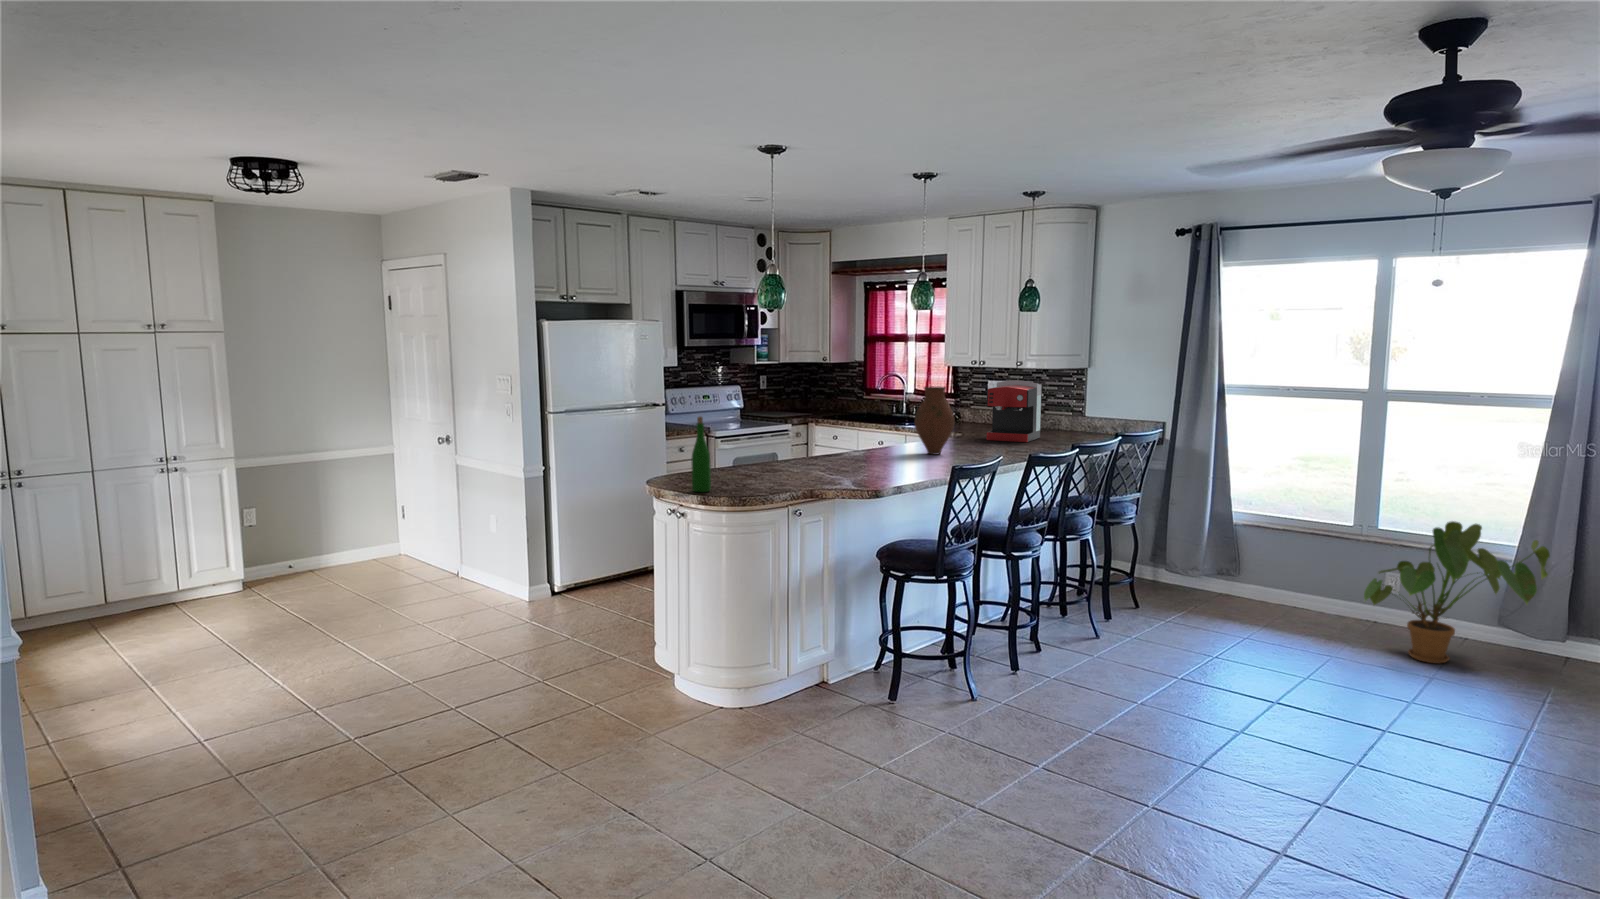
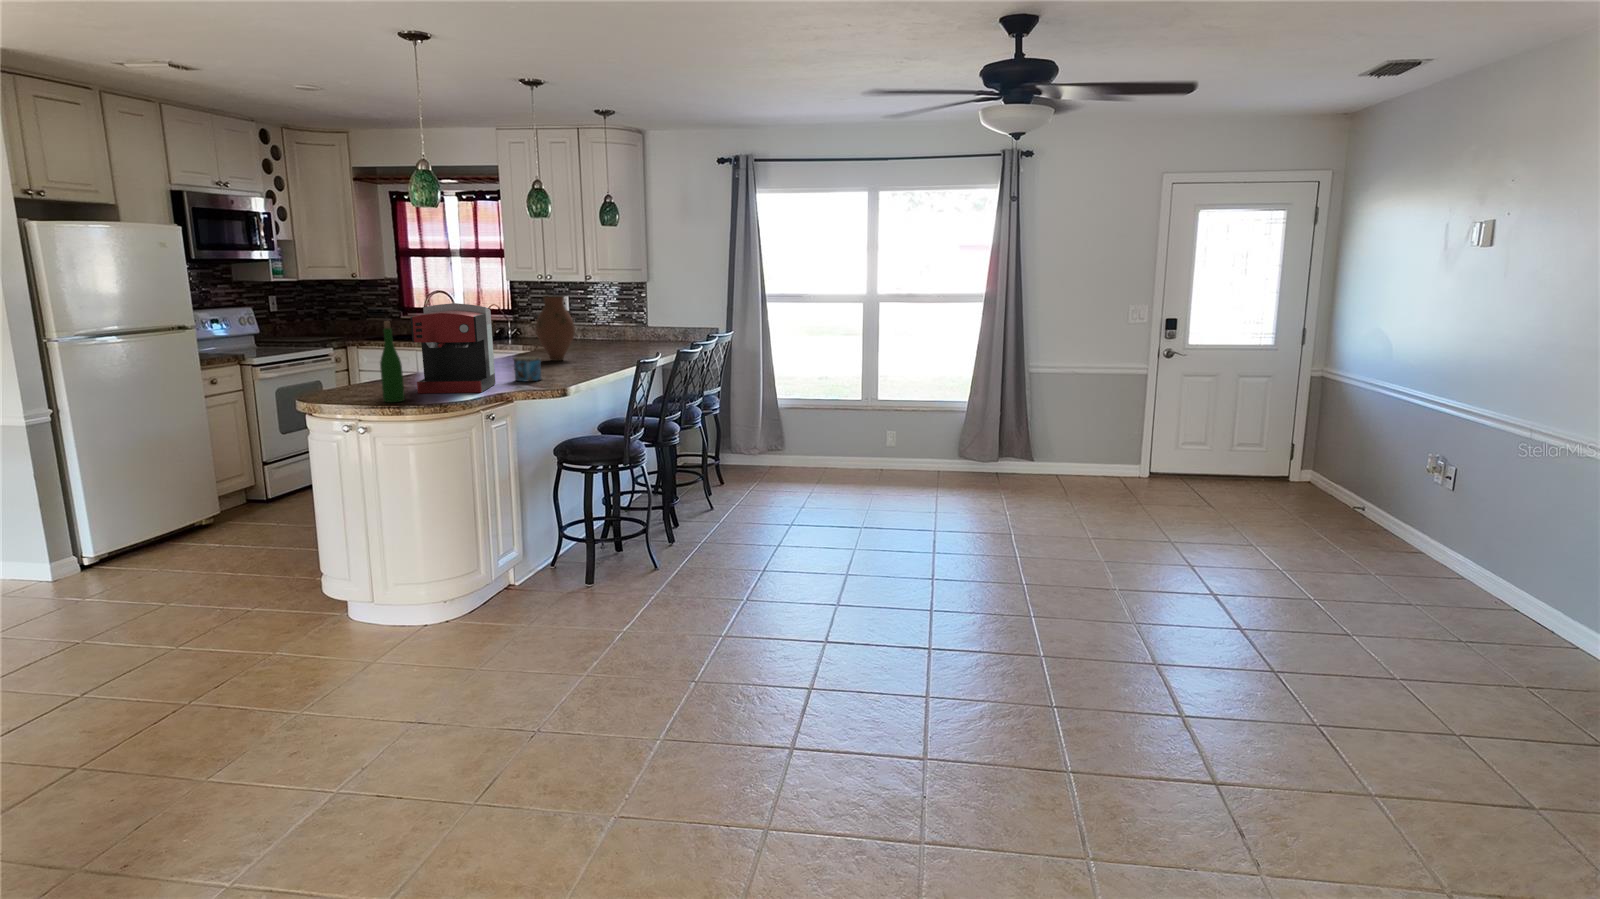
coffee maker: present [986,380,1041,442] -> present [411,303,495,393]
mug: none [843,453,872,479] -> present [513,356,542,381]
house plant: present [1364,521,1550,663] -> none [883,386,985,486]

